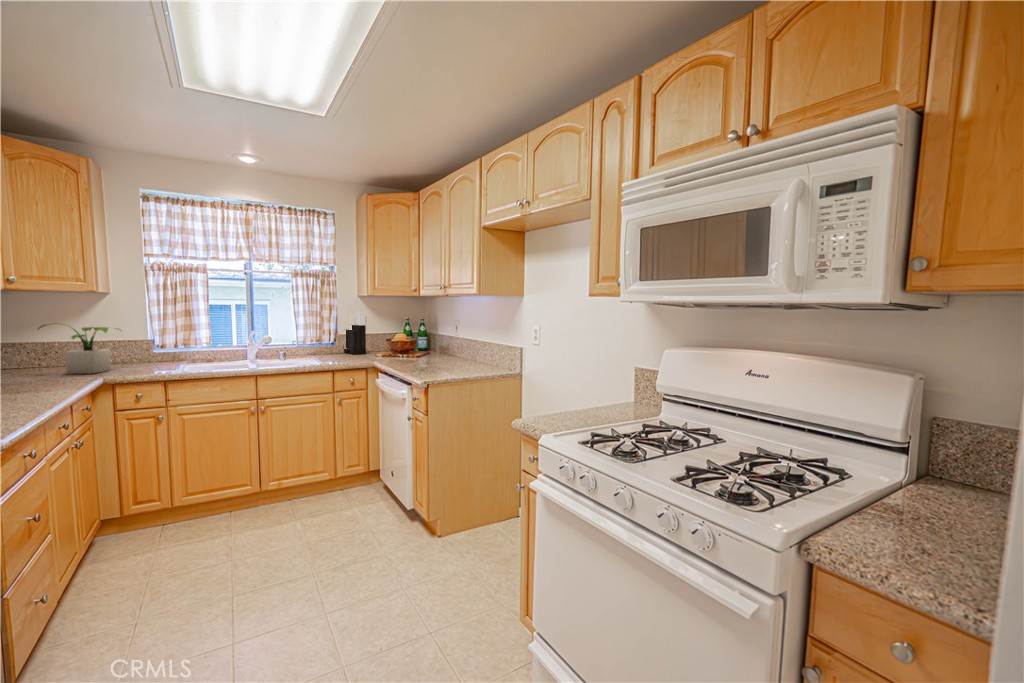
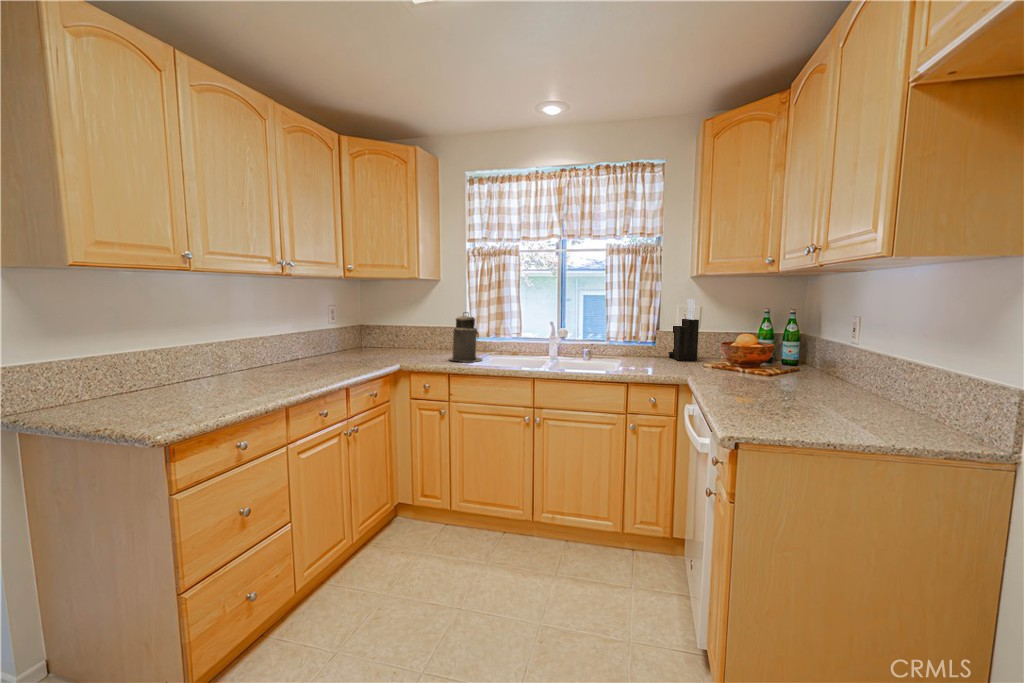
potted plant: present [38,323,117,374] -> none [379,307,437,357]
canister: none [153,325,191,371] -> present [450,312,482,362]

